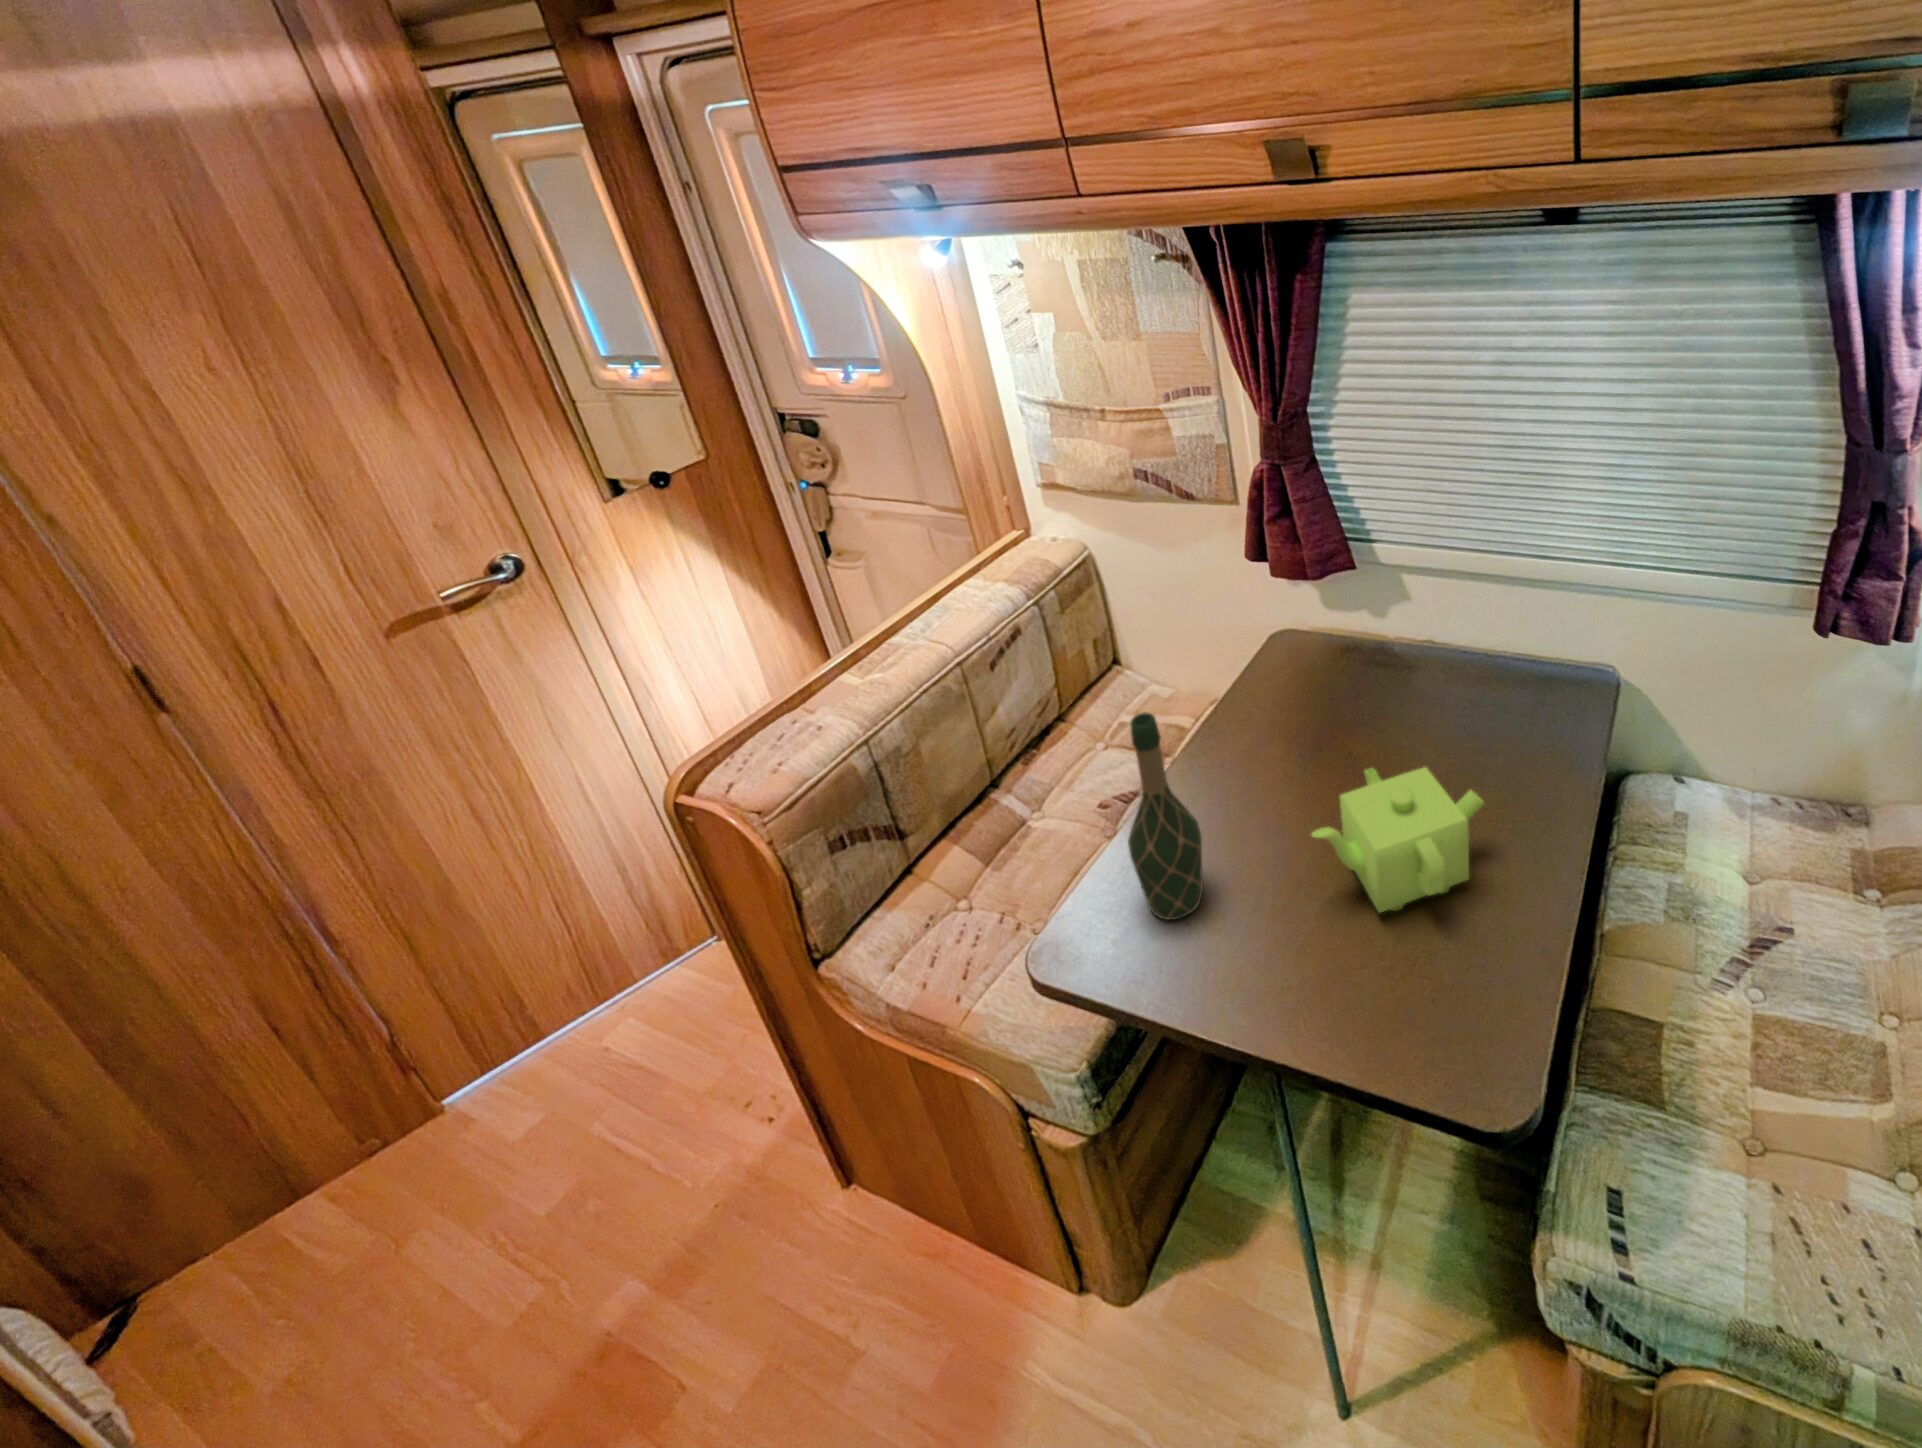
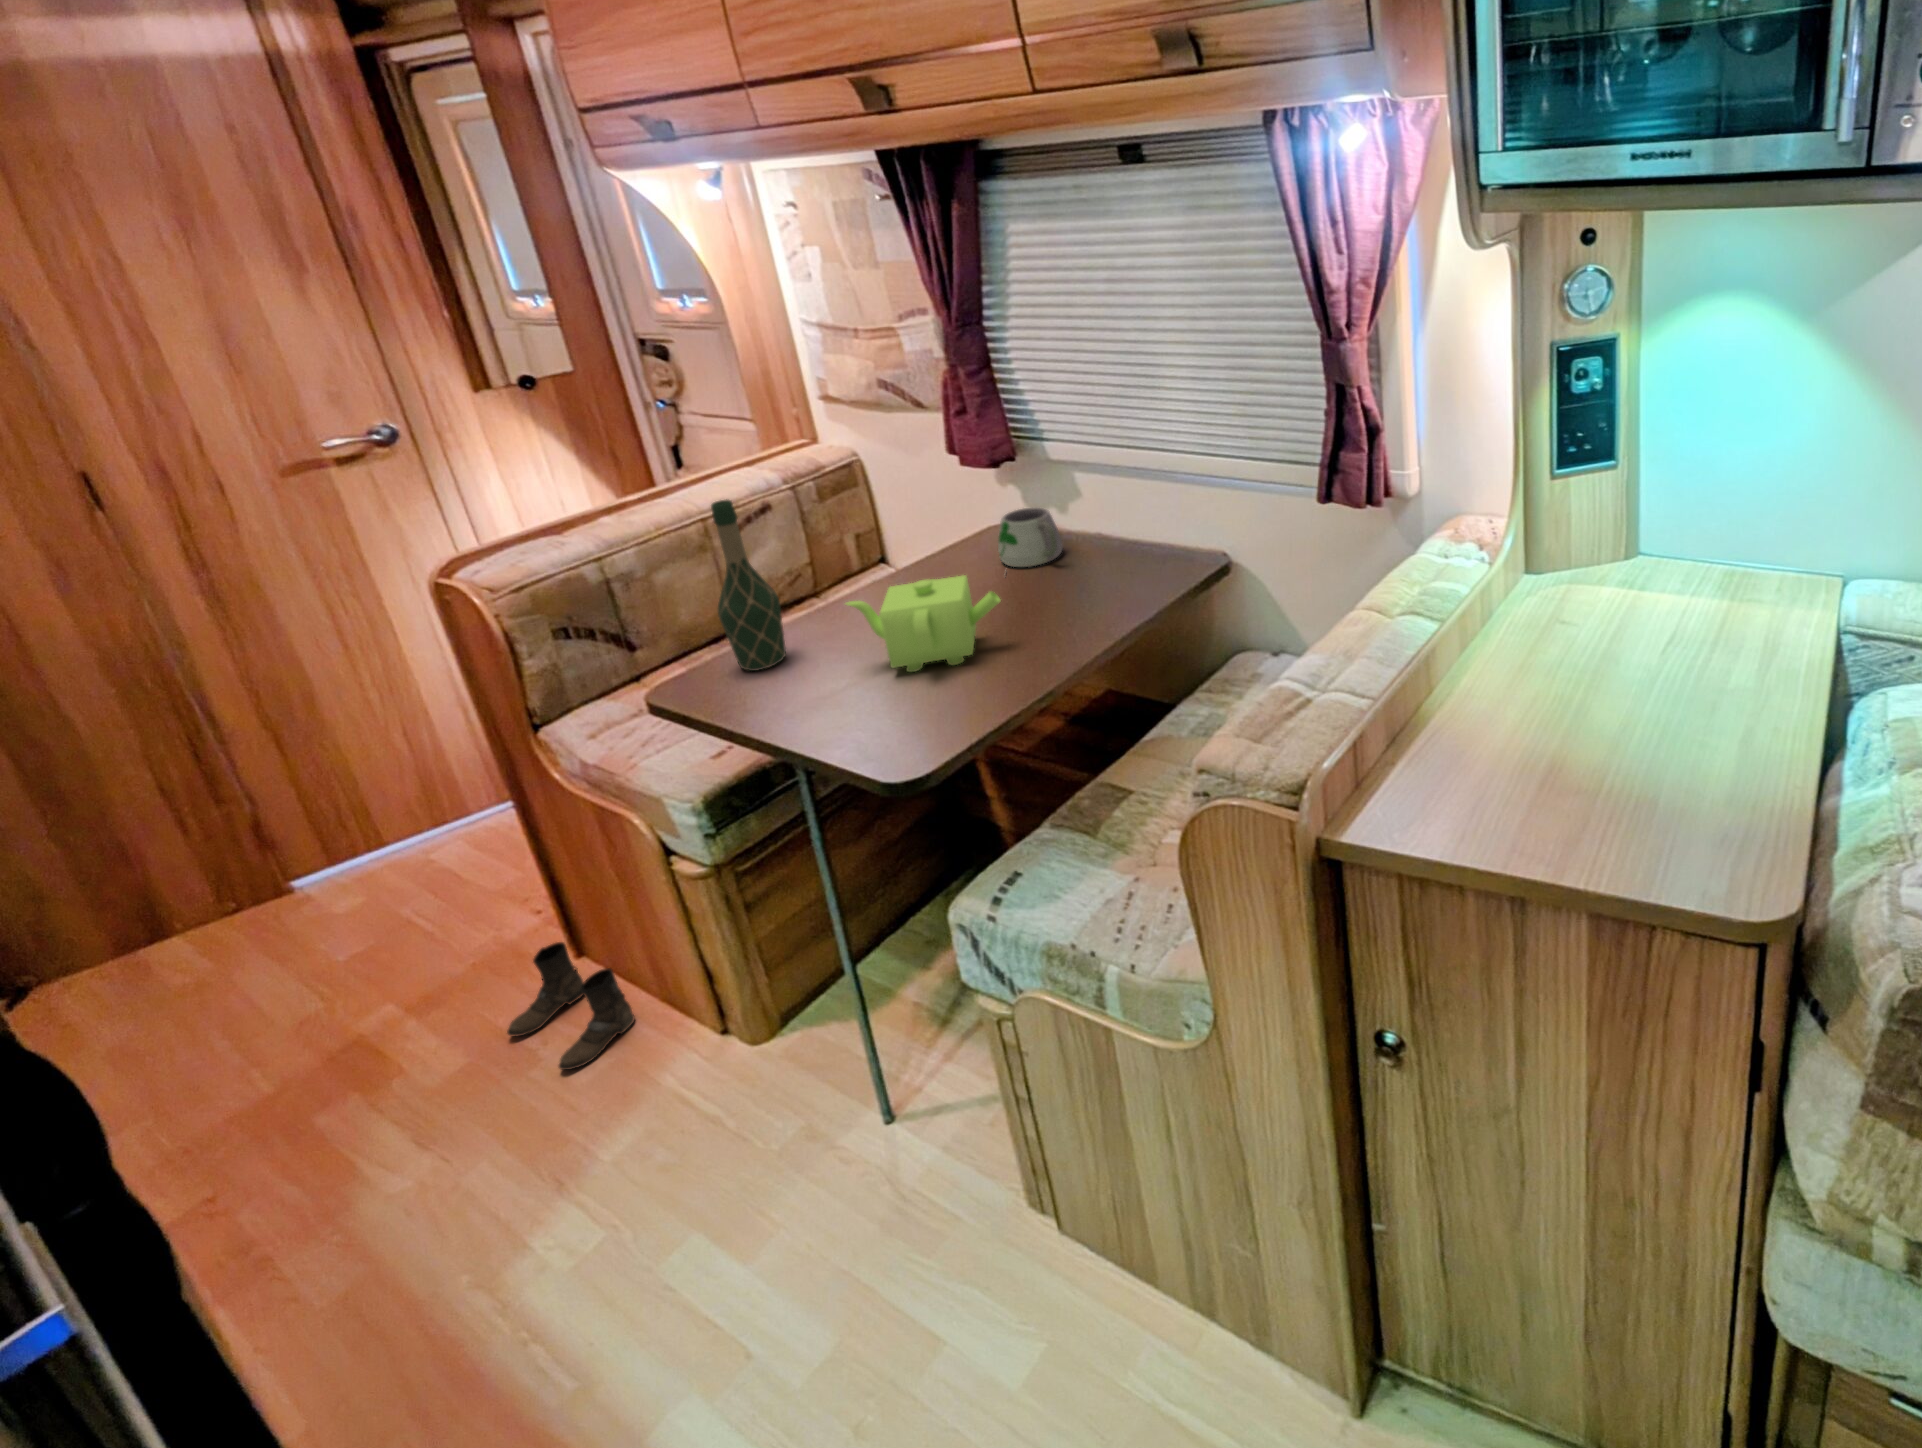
mug: none [1337,623,1424,720] -> present [998,507,1063,567]
boots: none [801,1194,957,1379] -> present [507,942,635,1070]

